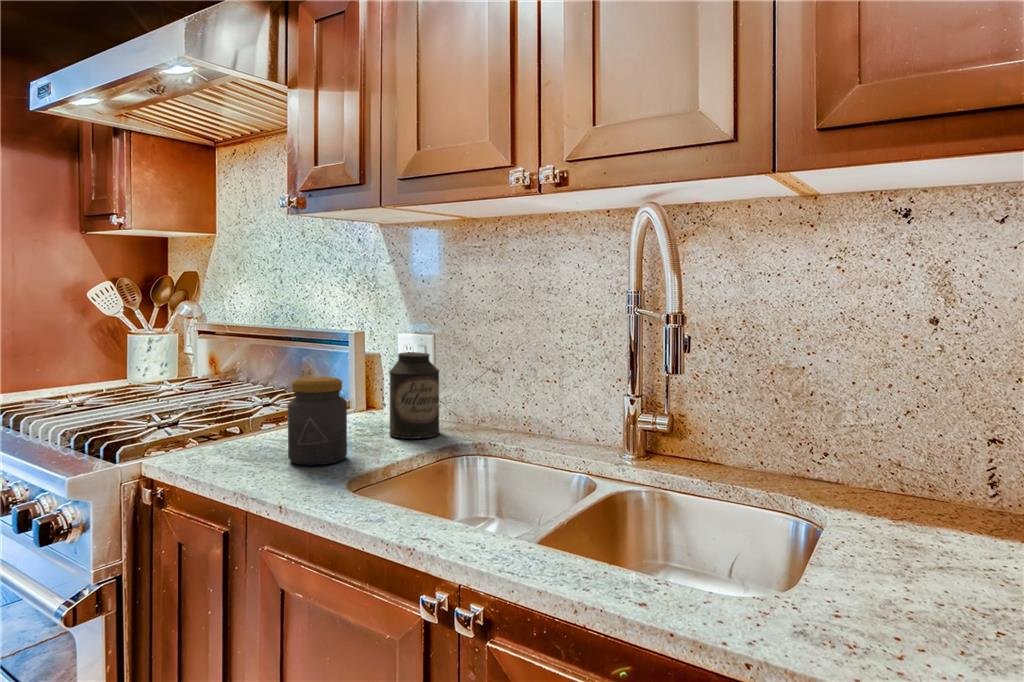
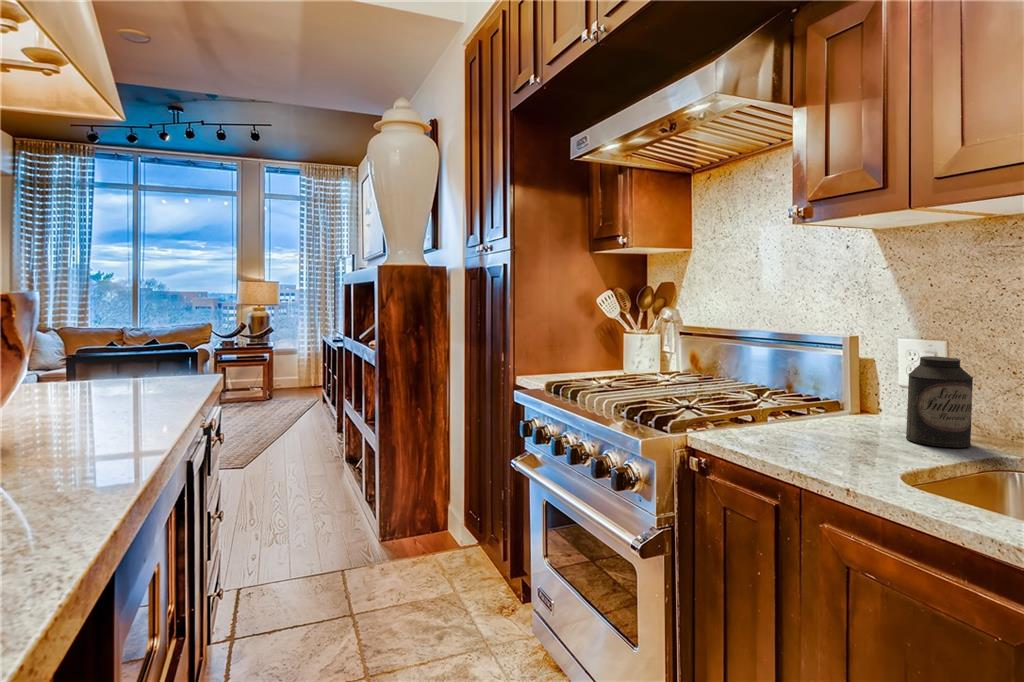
jar: present [288,377,347,465] -> none [818,376,881,460]

